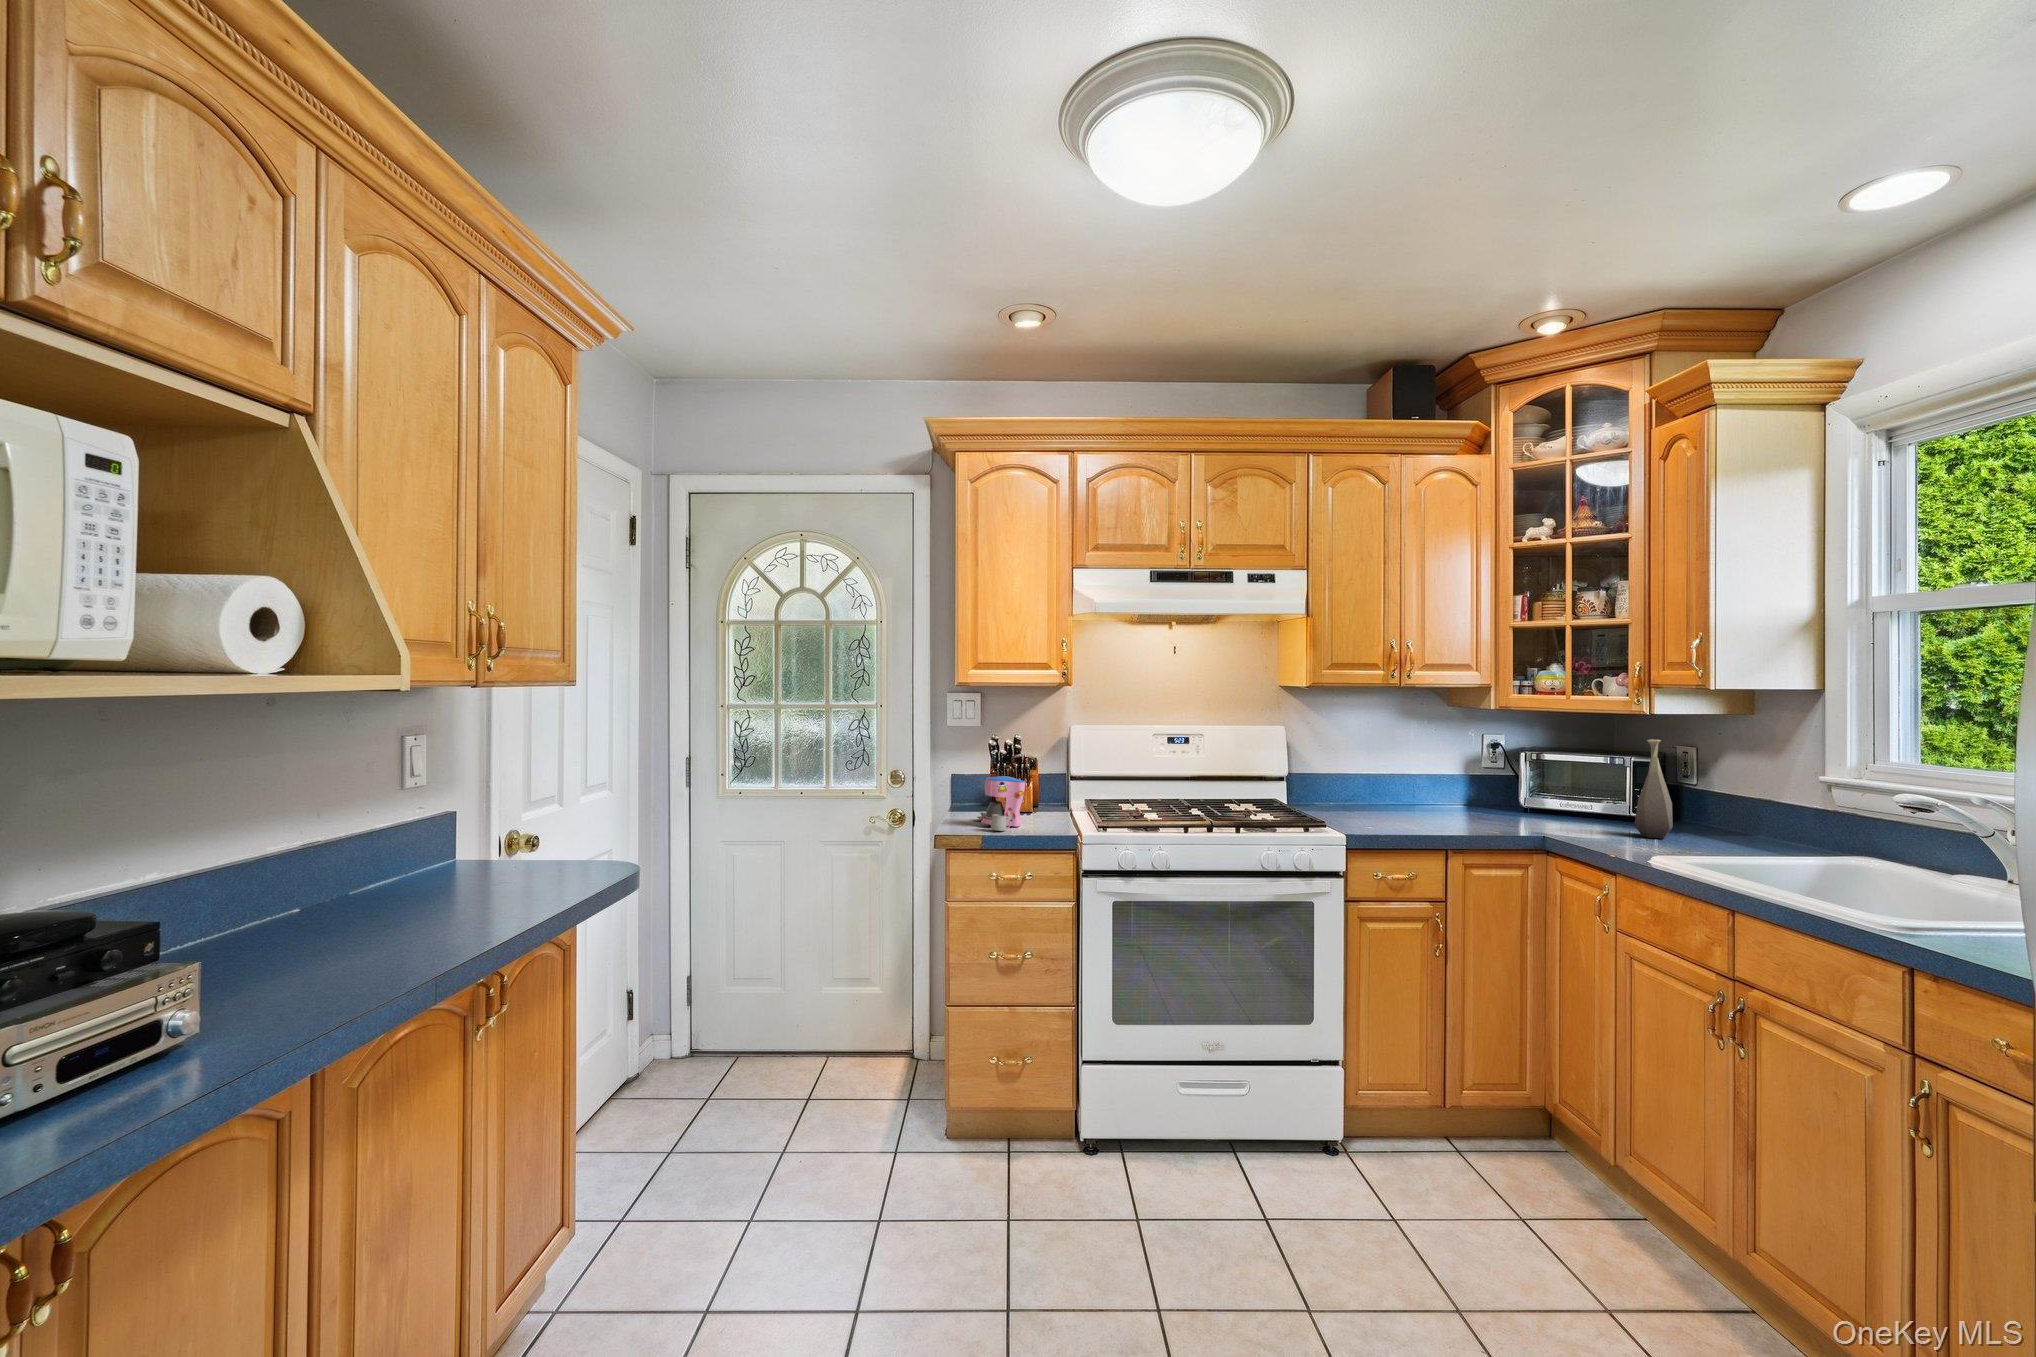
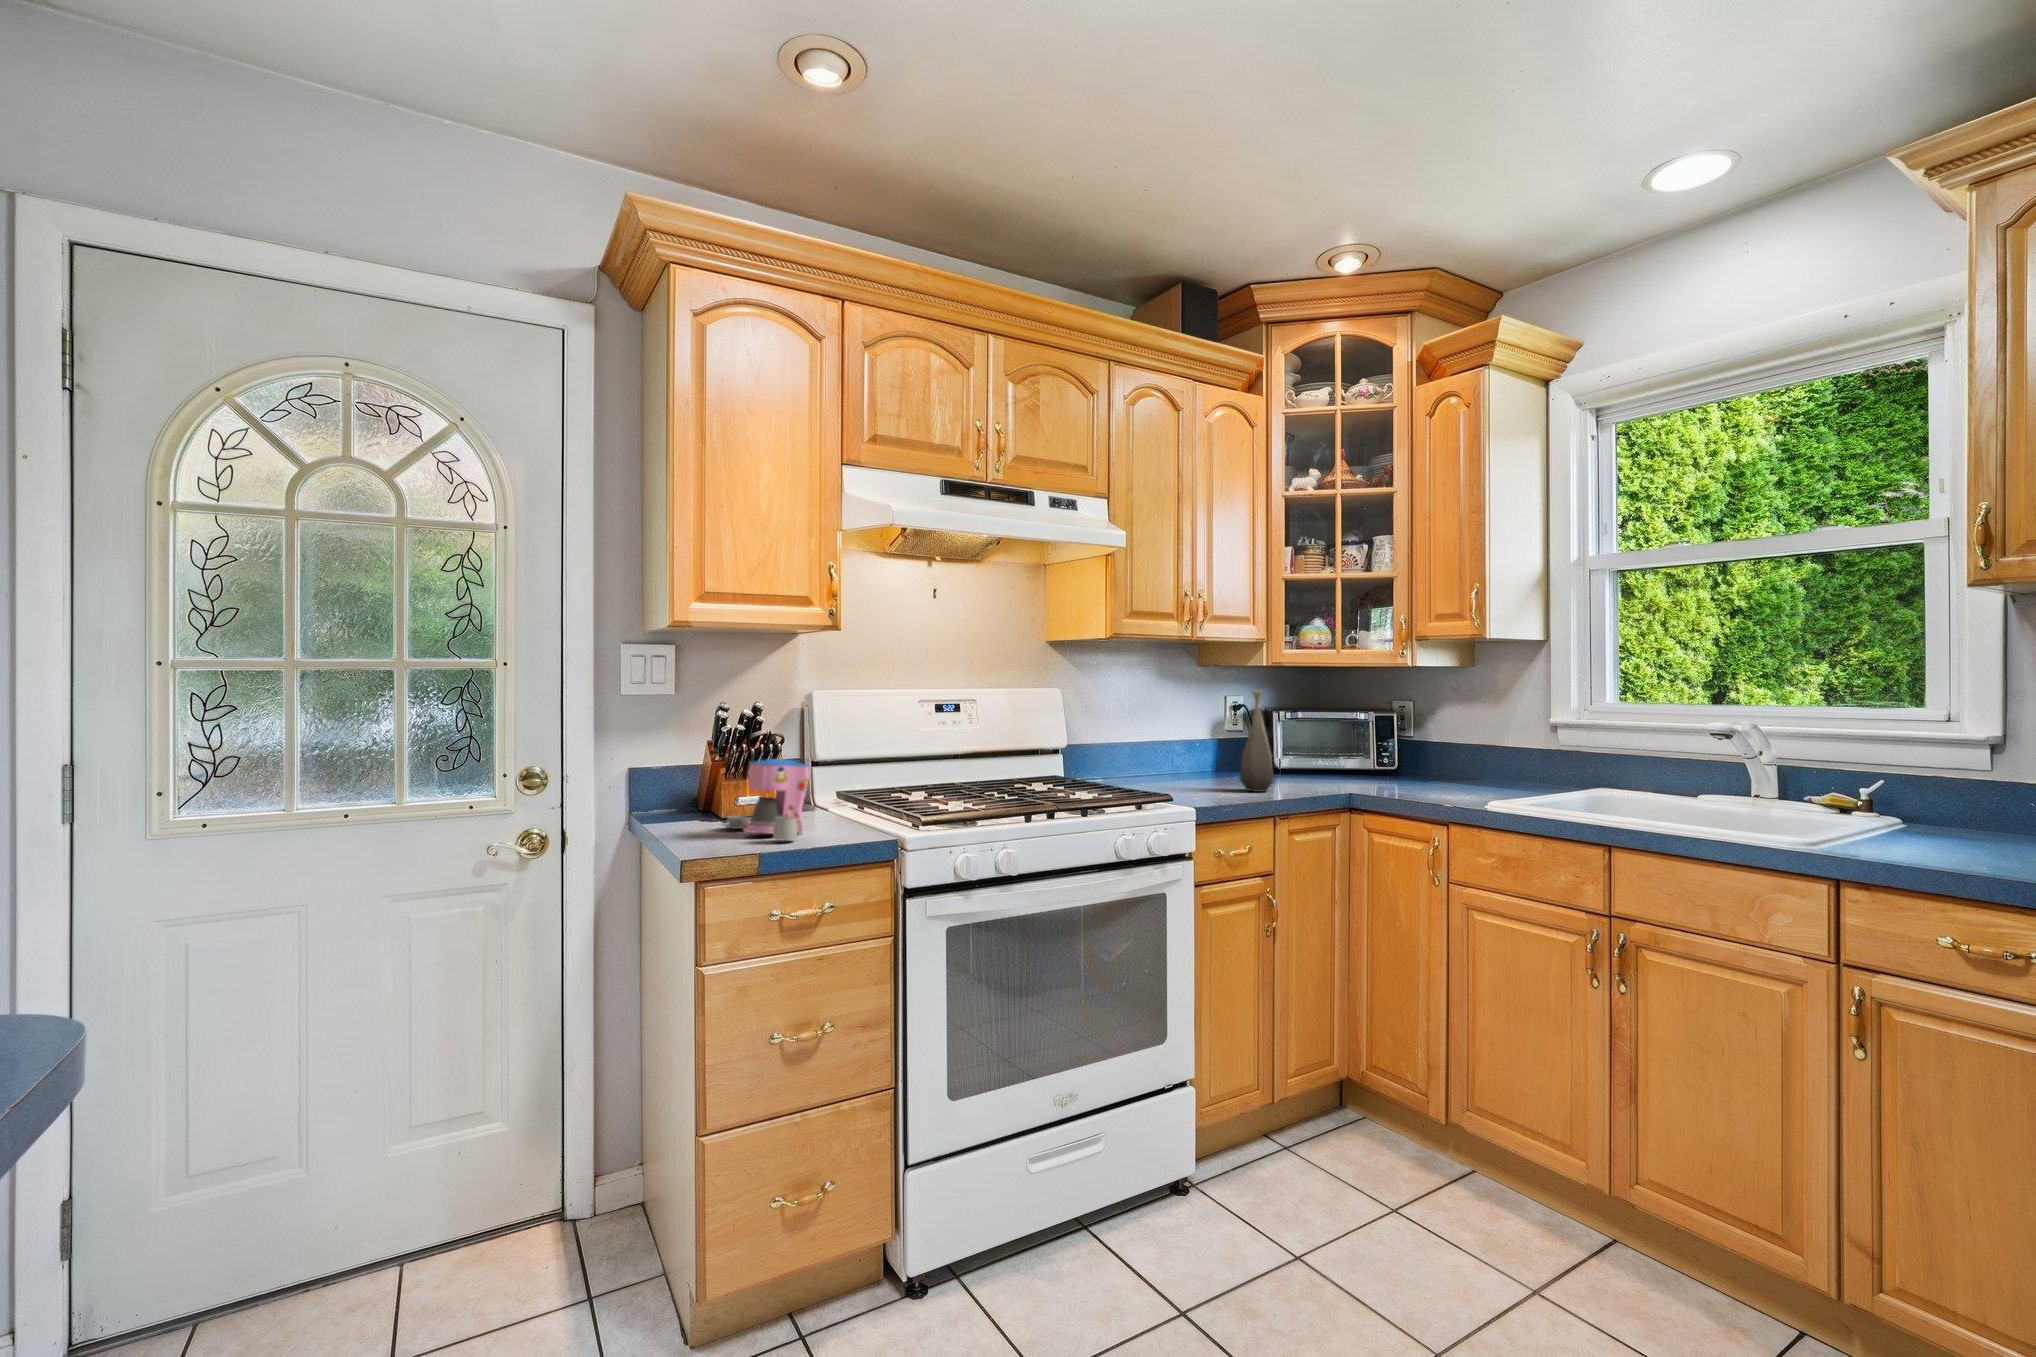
bottle: present [1634,739,1673,839] -> present [1240,690,1273,792]

